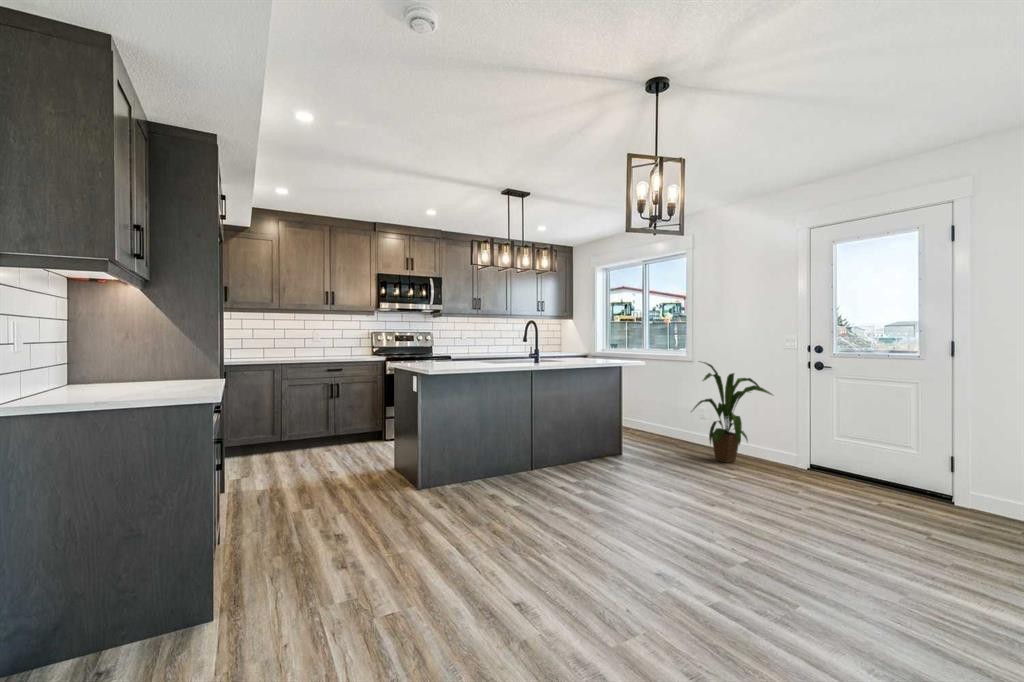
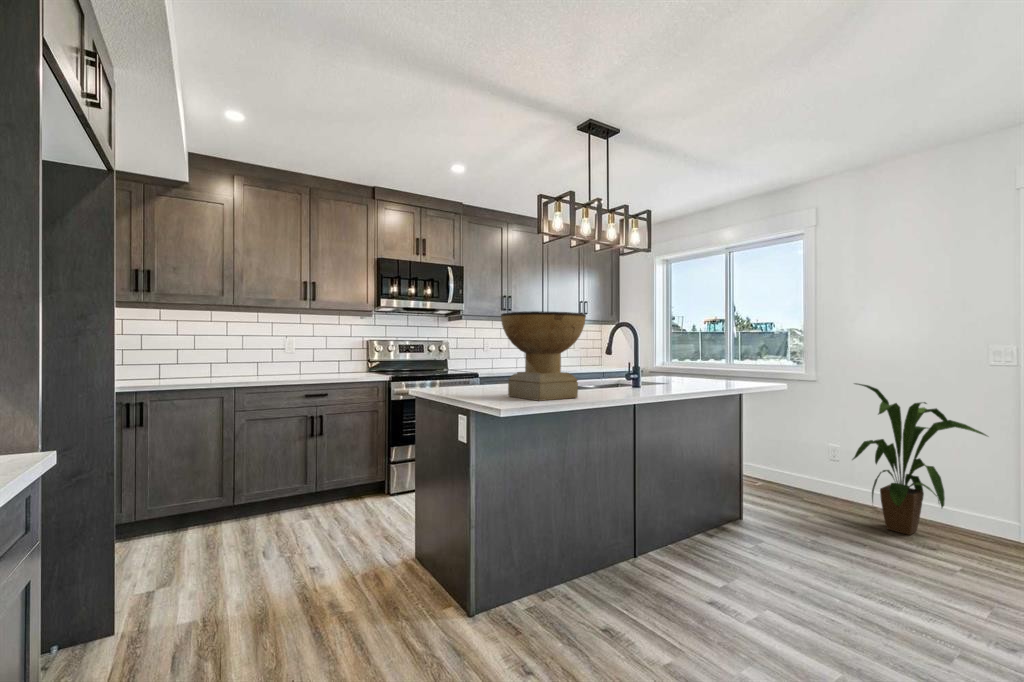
decorative bowl: none [441,315,493,368] -> present [501,311,586,401]

